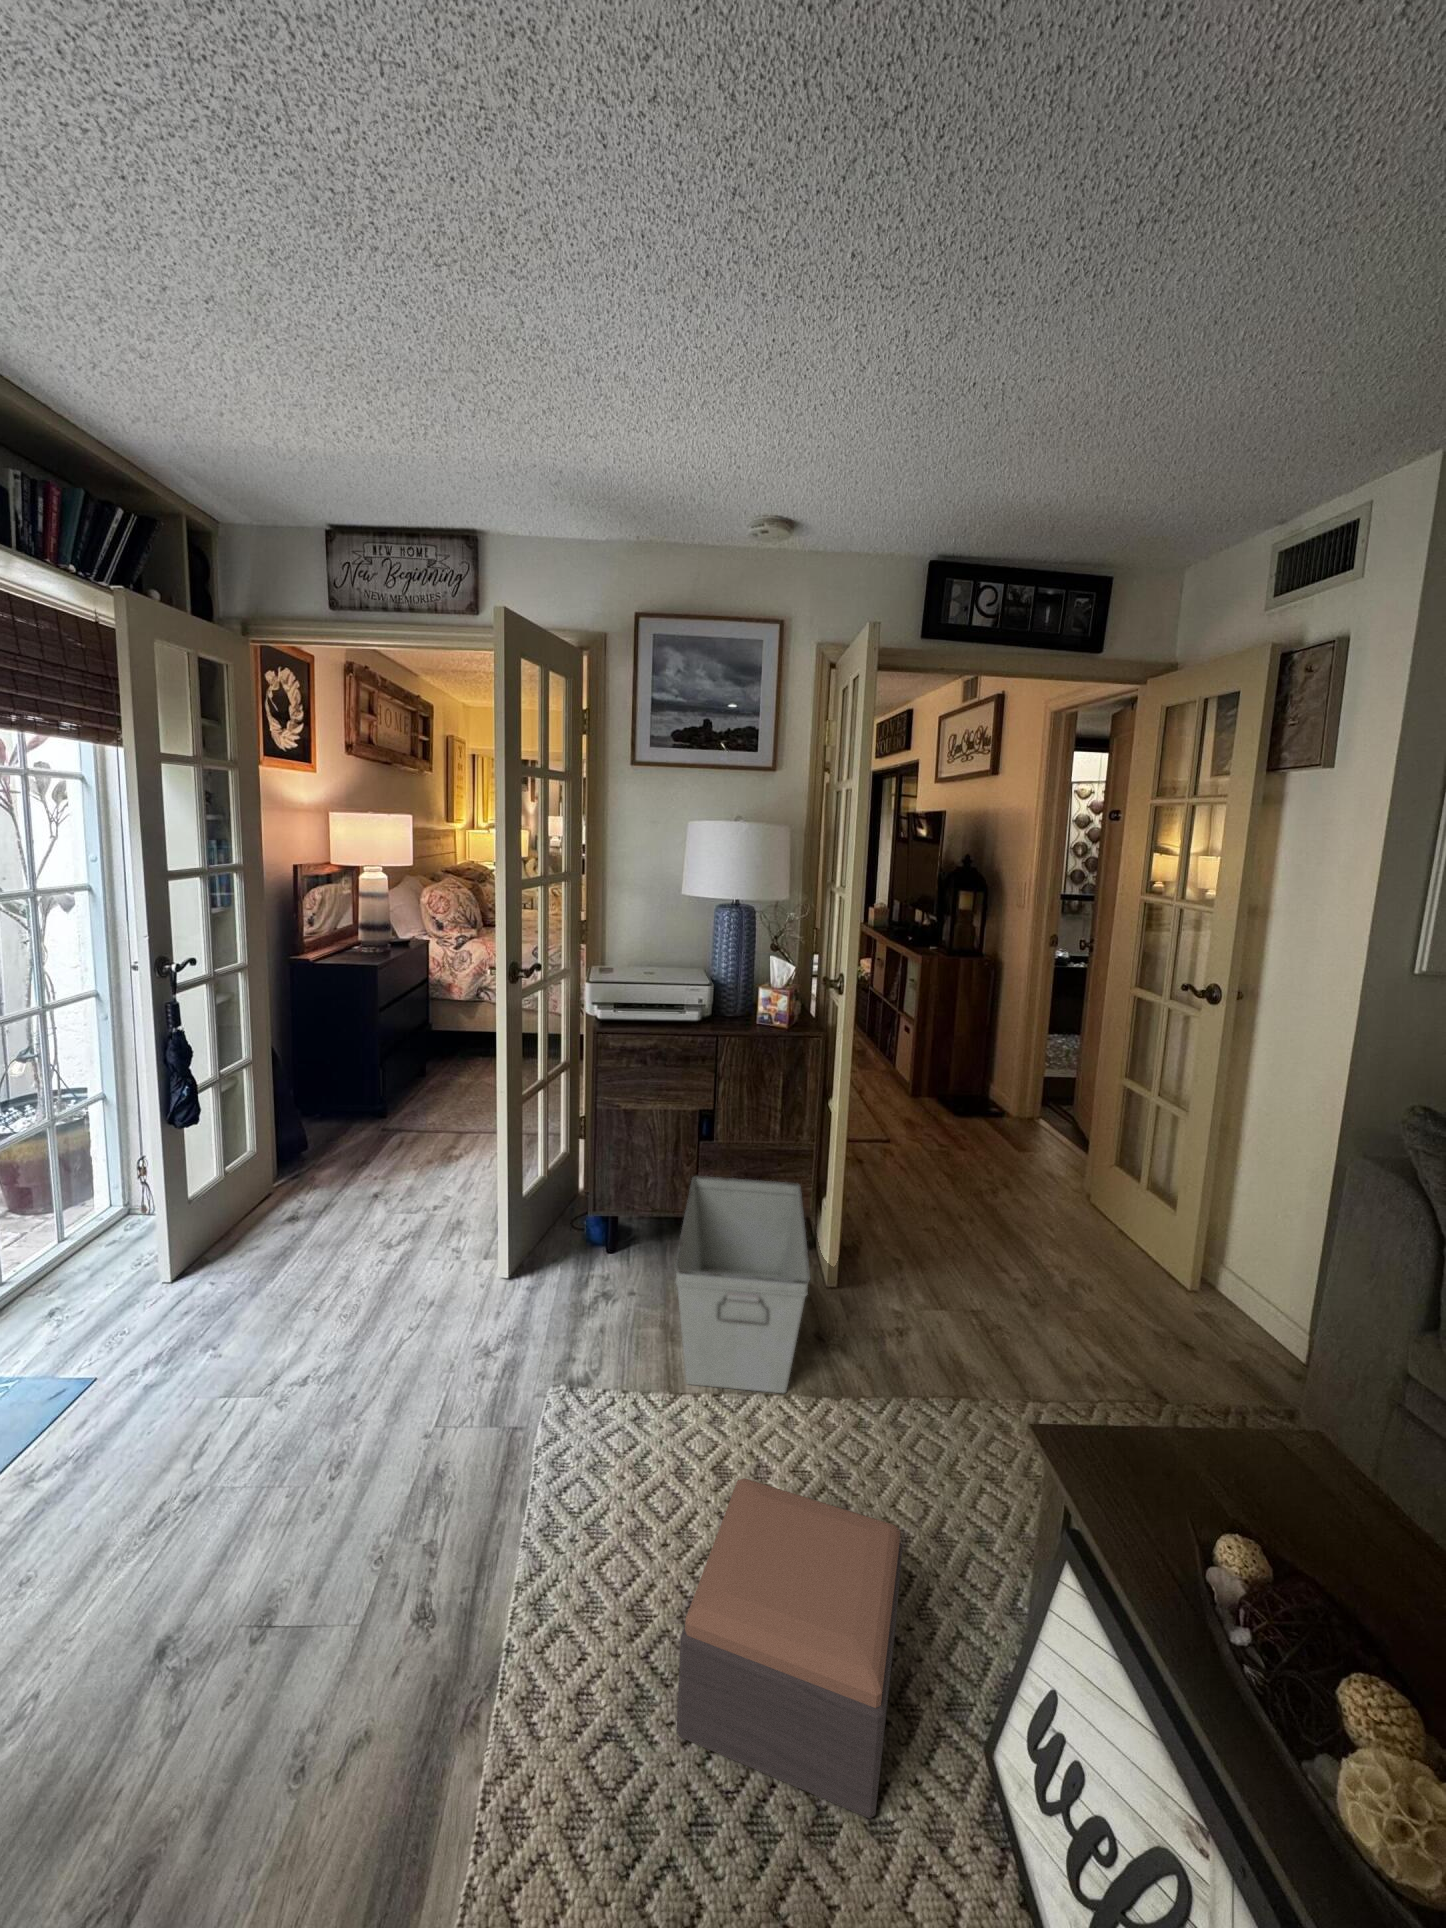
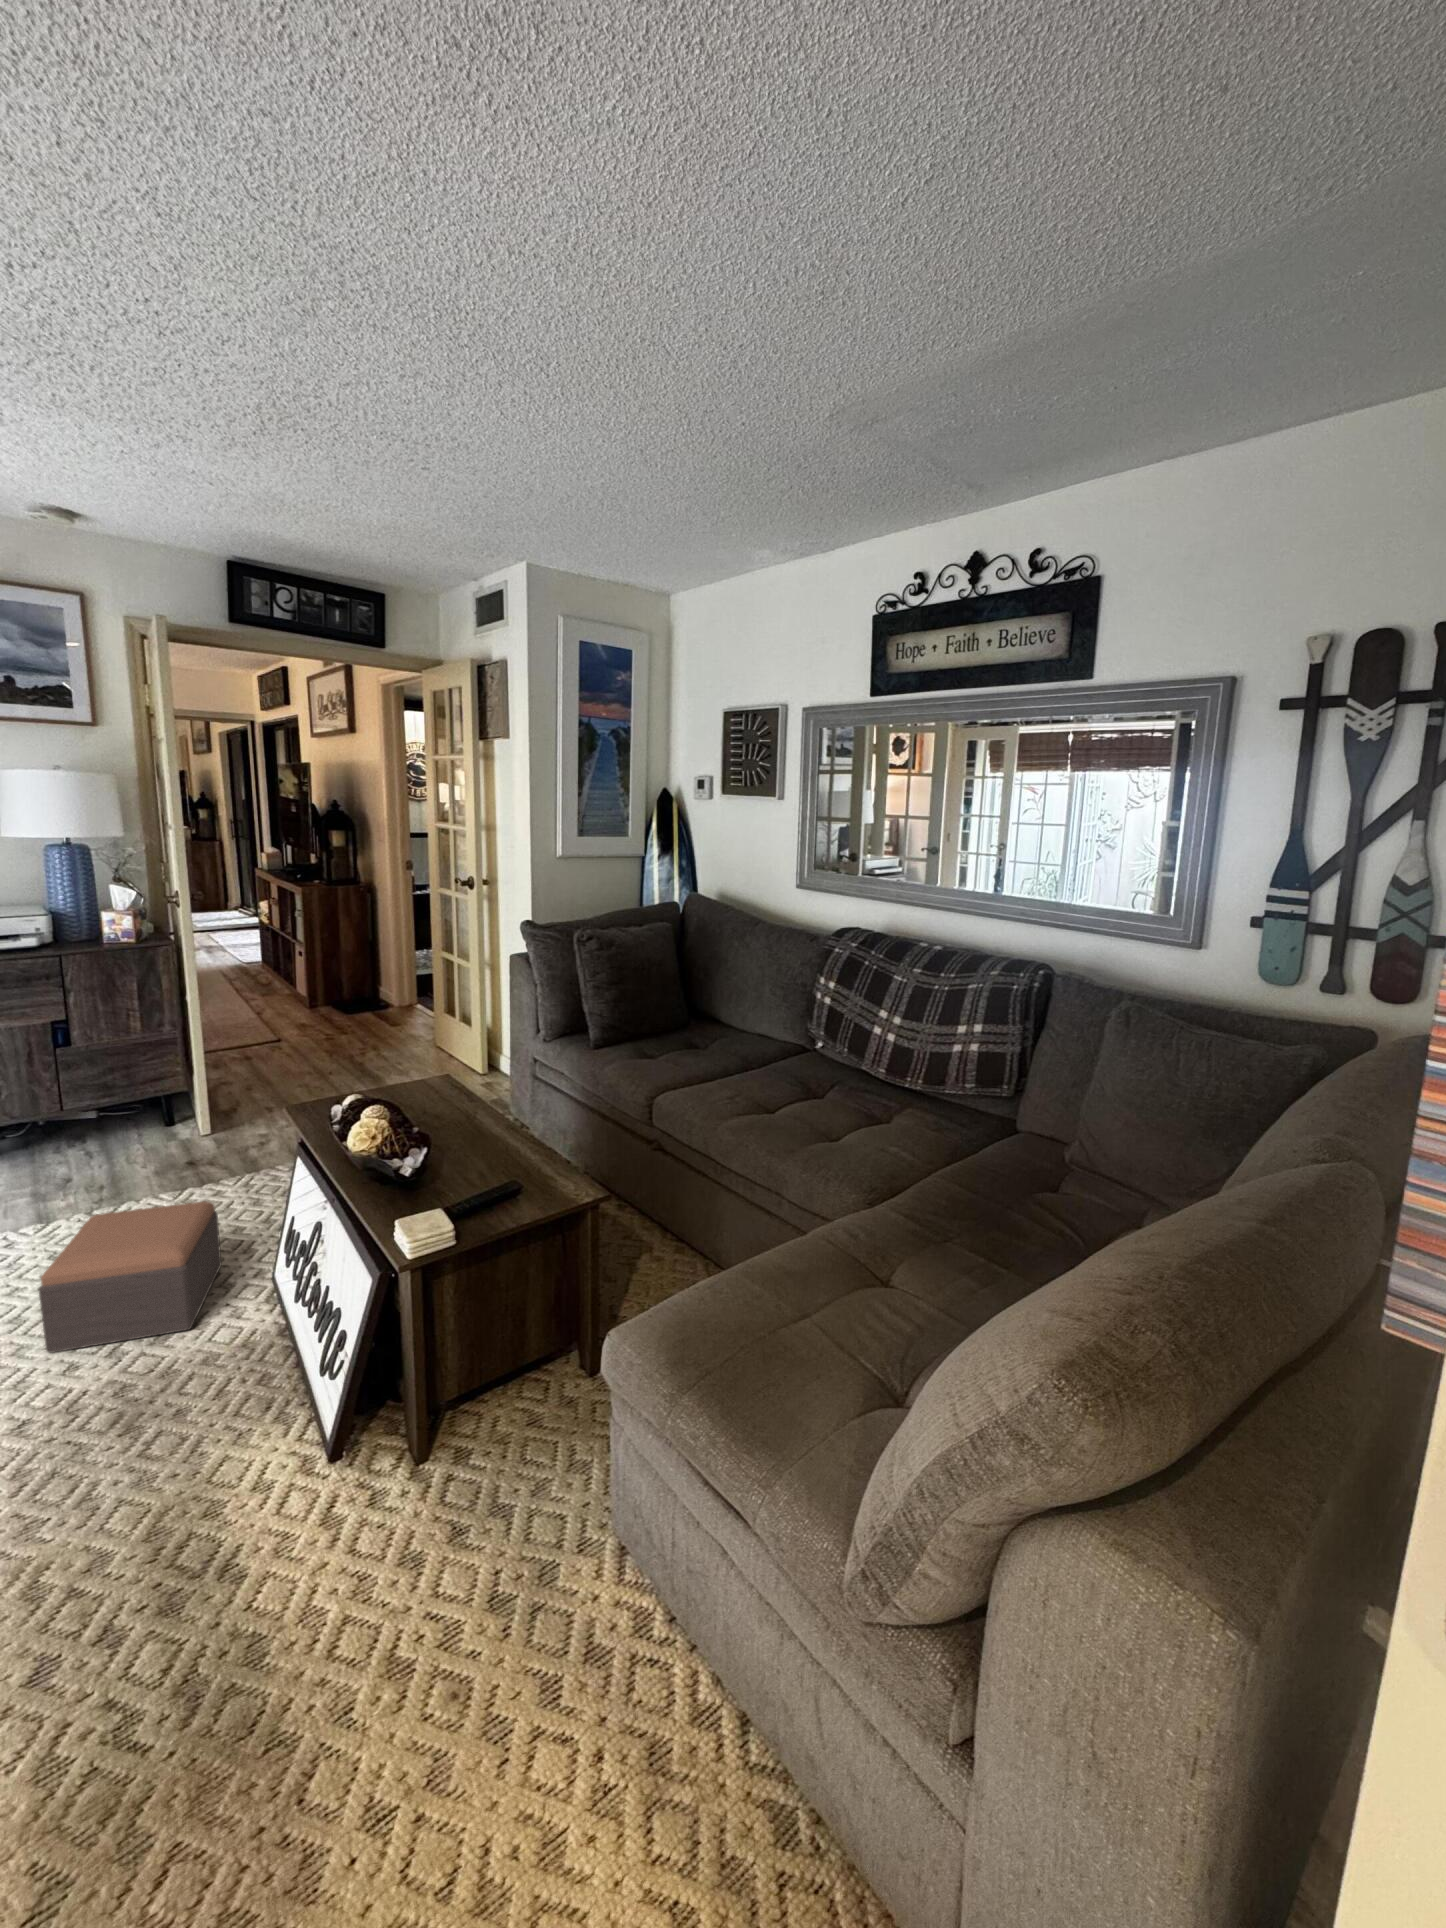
storage bin: present [674,1176,811,1393] -> none [28,1063,164,1217]

